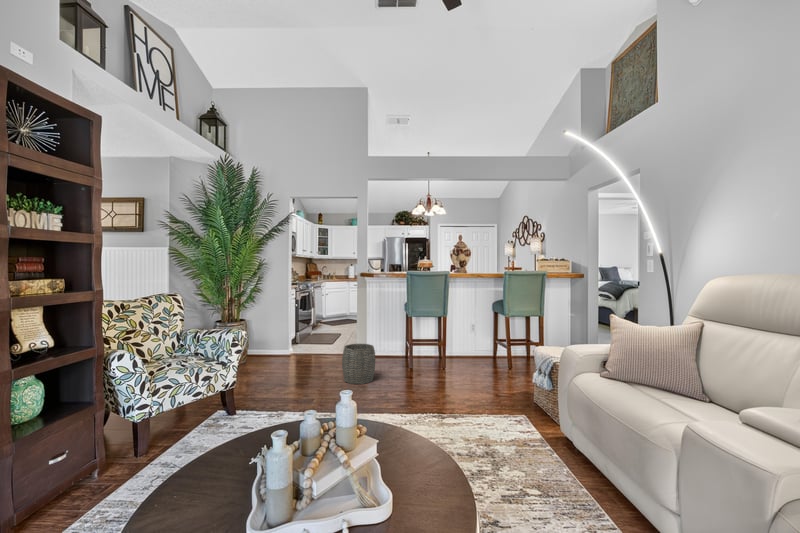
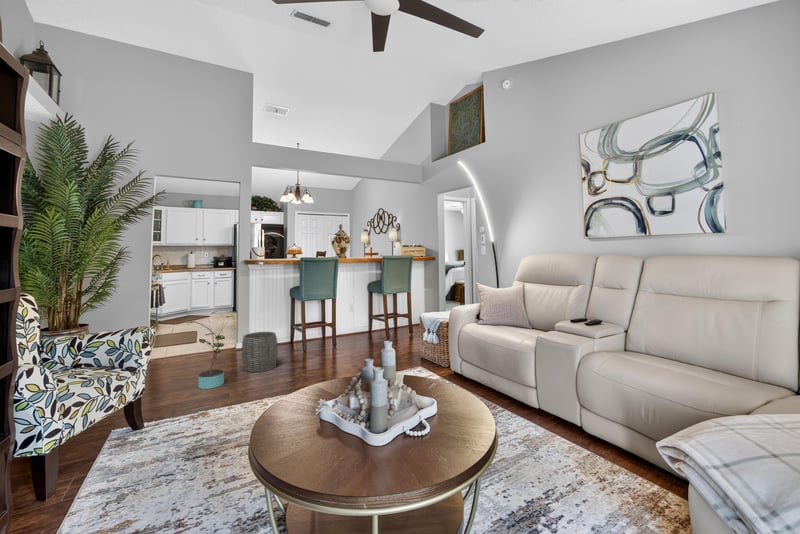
potted plant: none [292,320,329,392] -> present [187,312,233,389]

